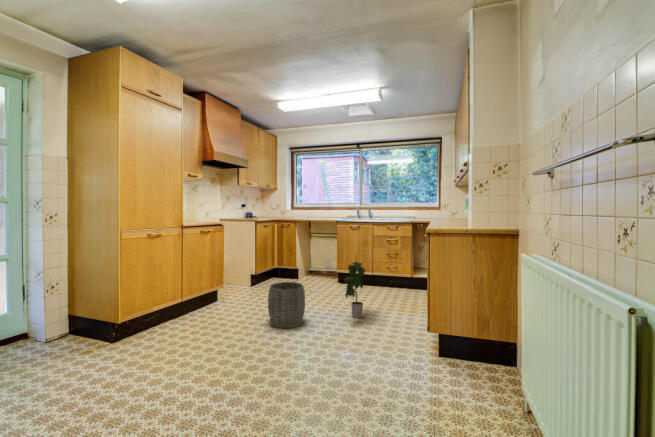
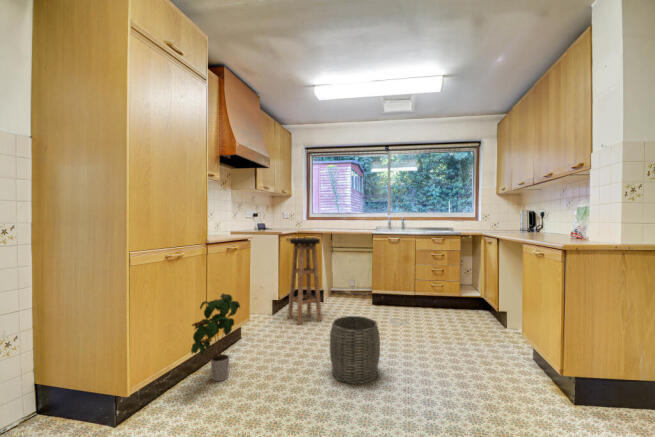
bar stool: none [262,225,288,293] -> present [288,238,322,325]
potted plant: present [344,262,365,318] -> present [191,294,240,381]

